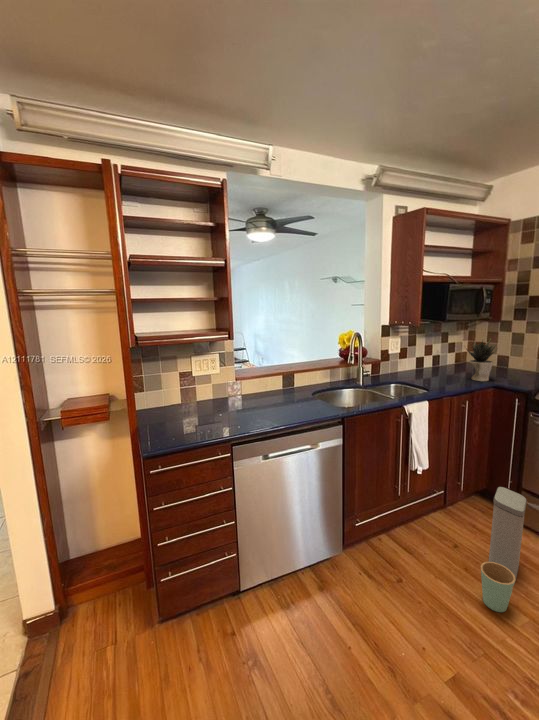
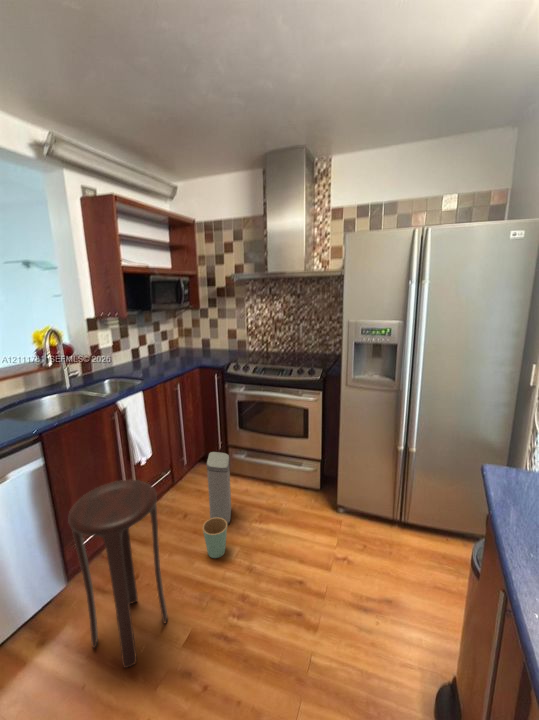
potted plant: present [468,339,496,381] -> none [172,325,197,364]
stool: none [359,477,441,658] -> present [68,480,167,668]

